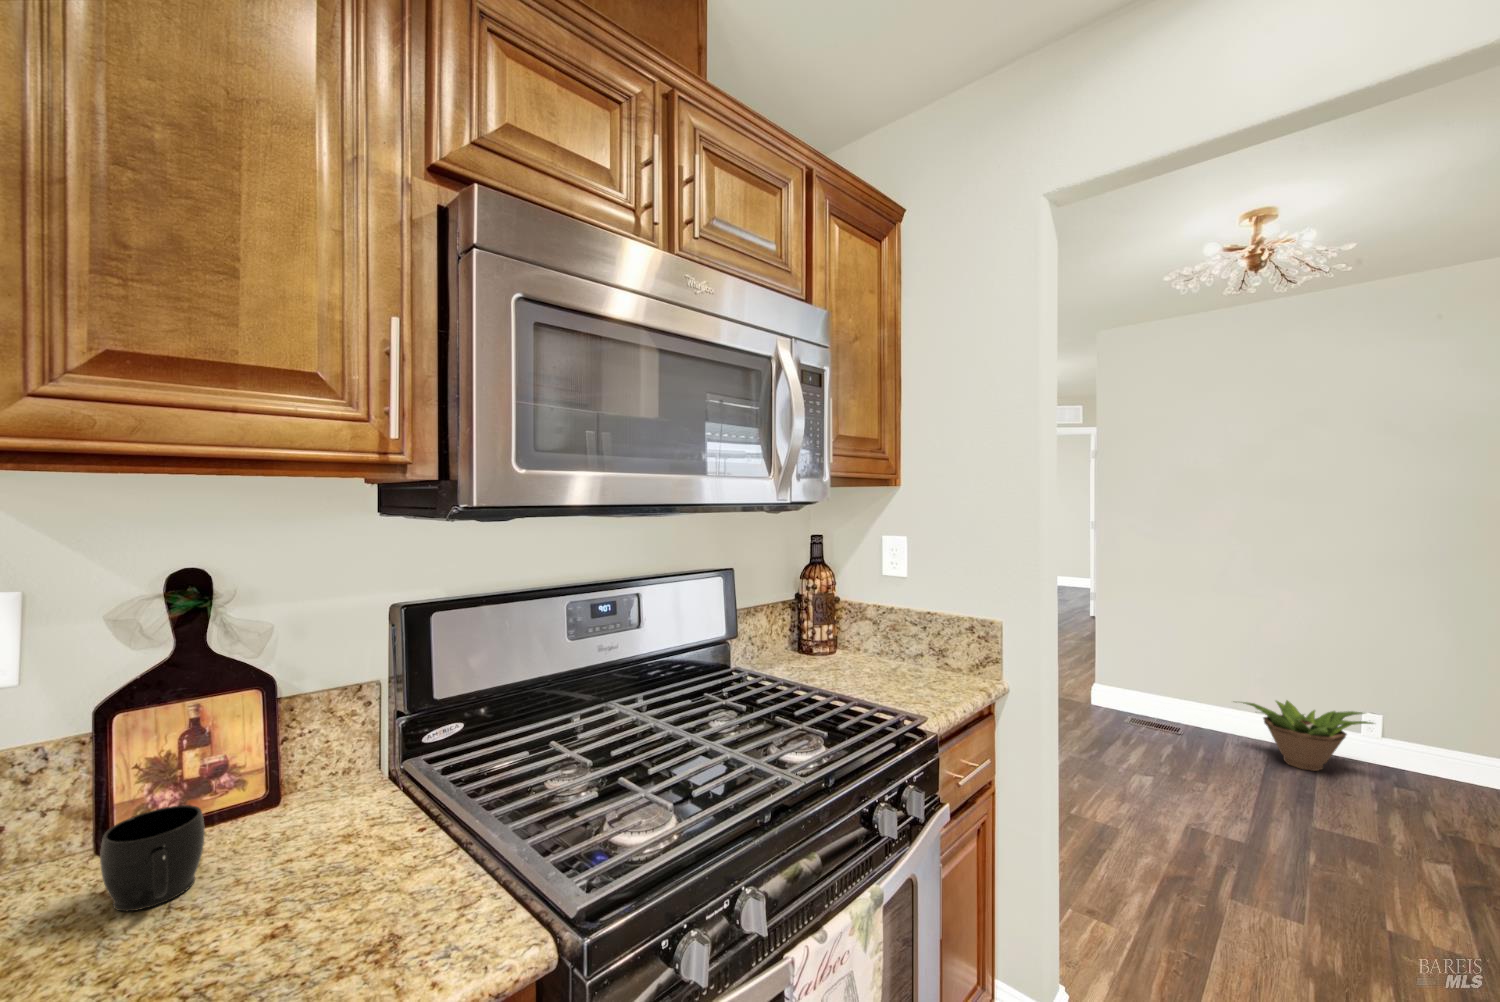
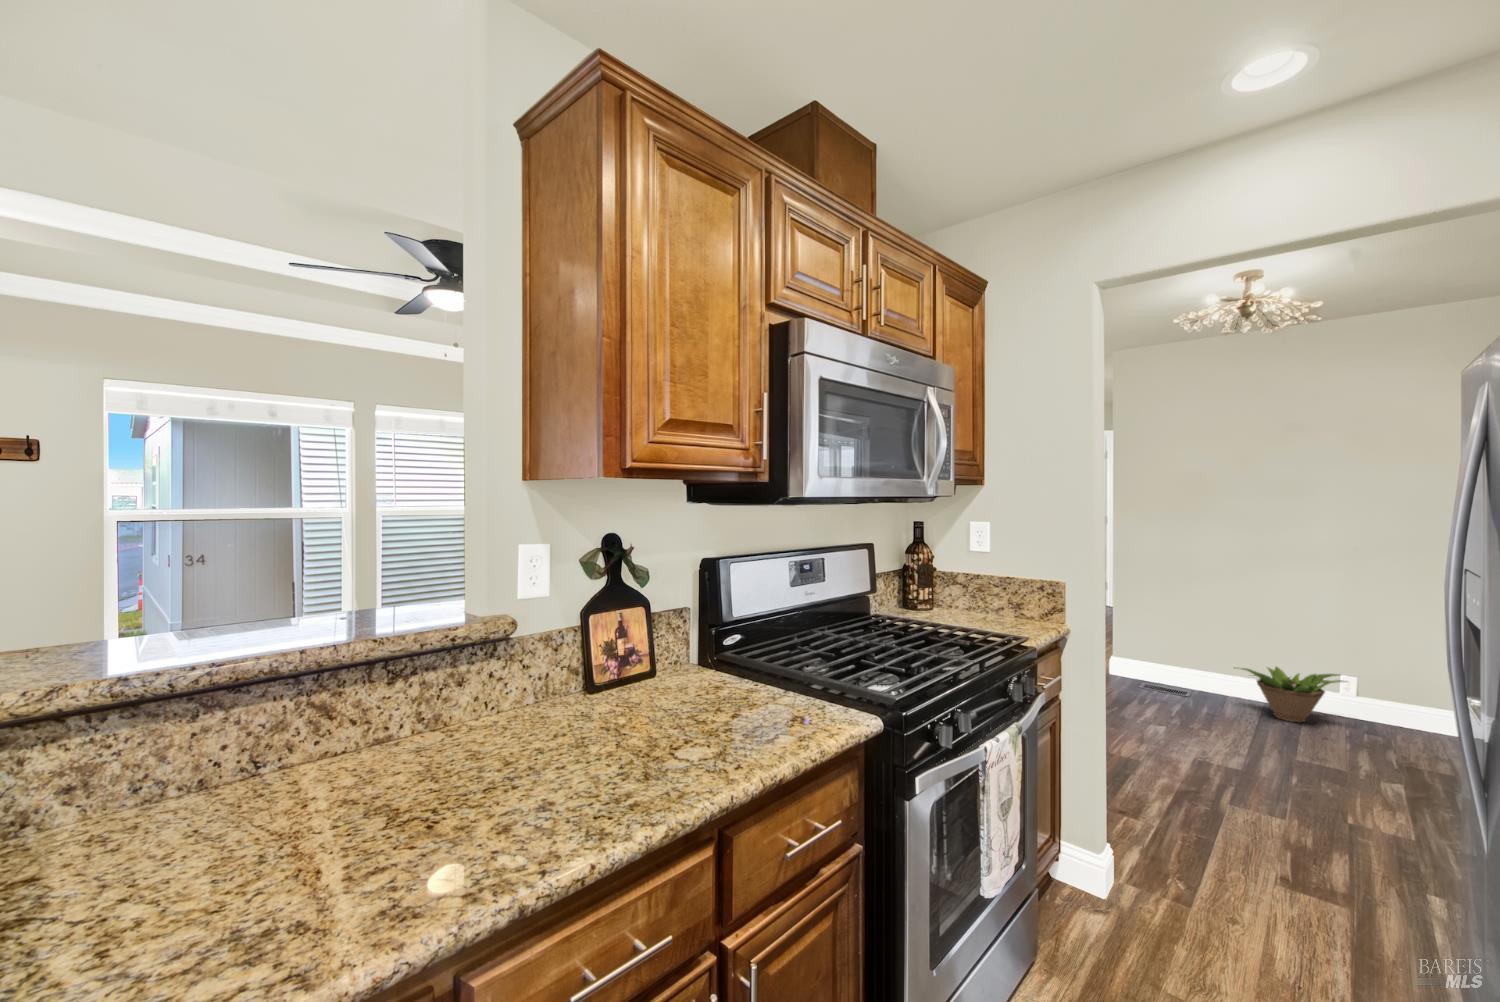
mug: present [100,805,205,911] -> none [622,661,665,710]

